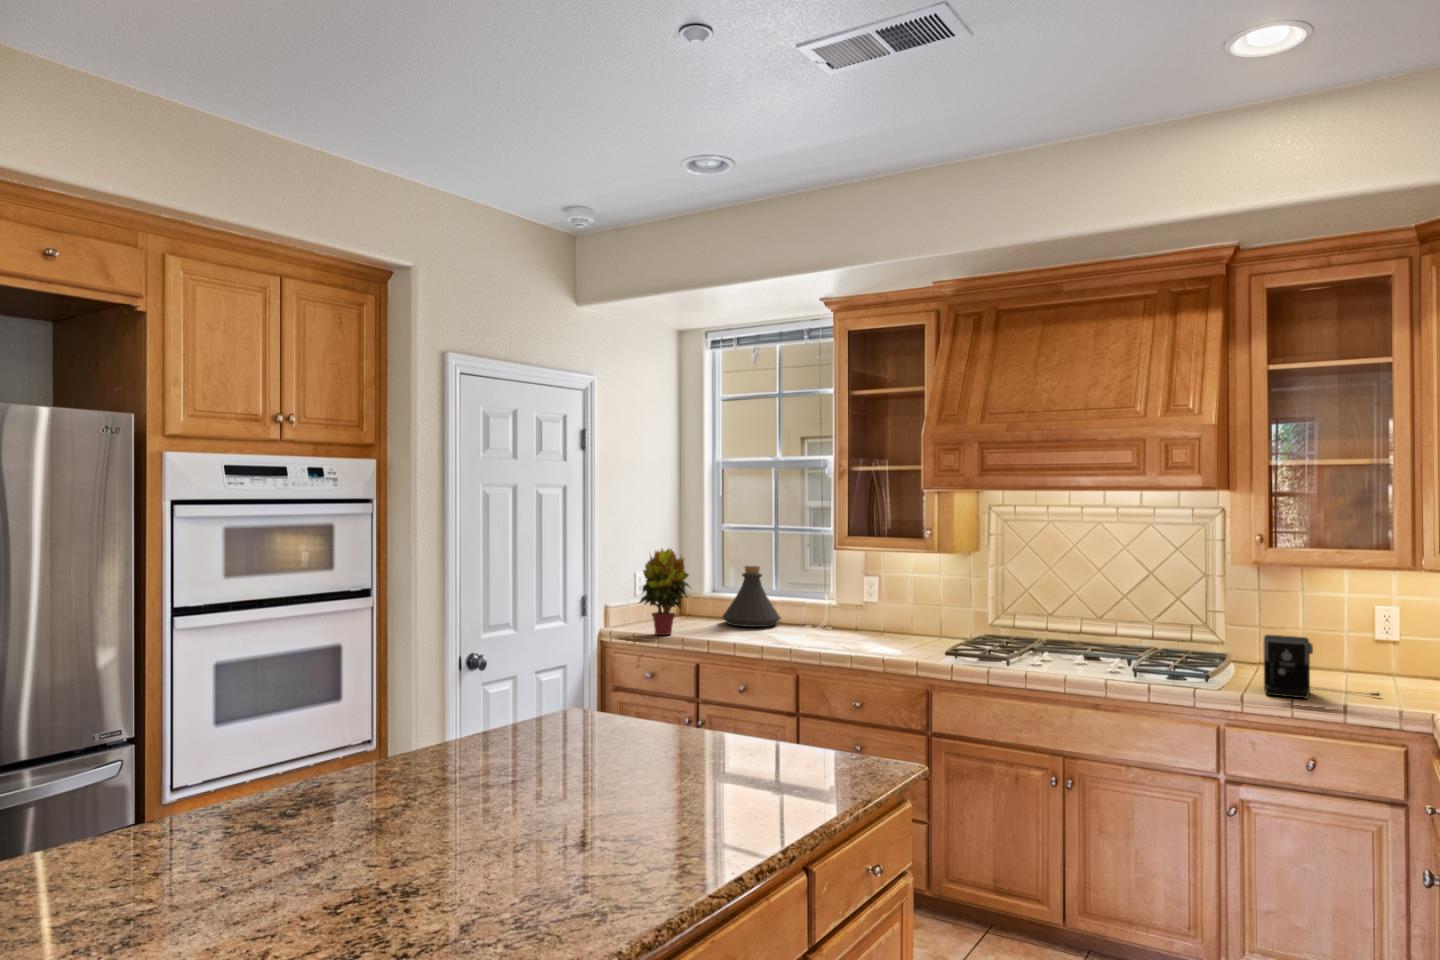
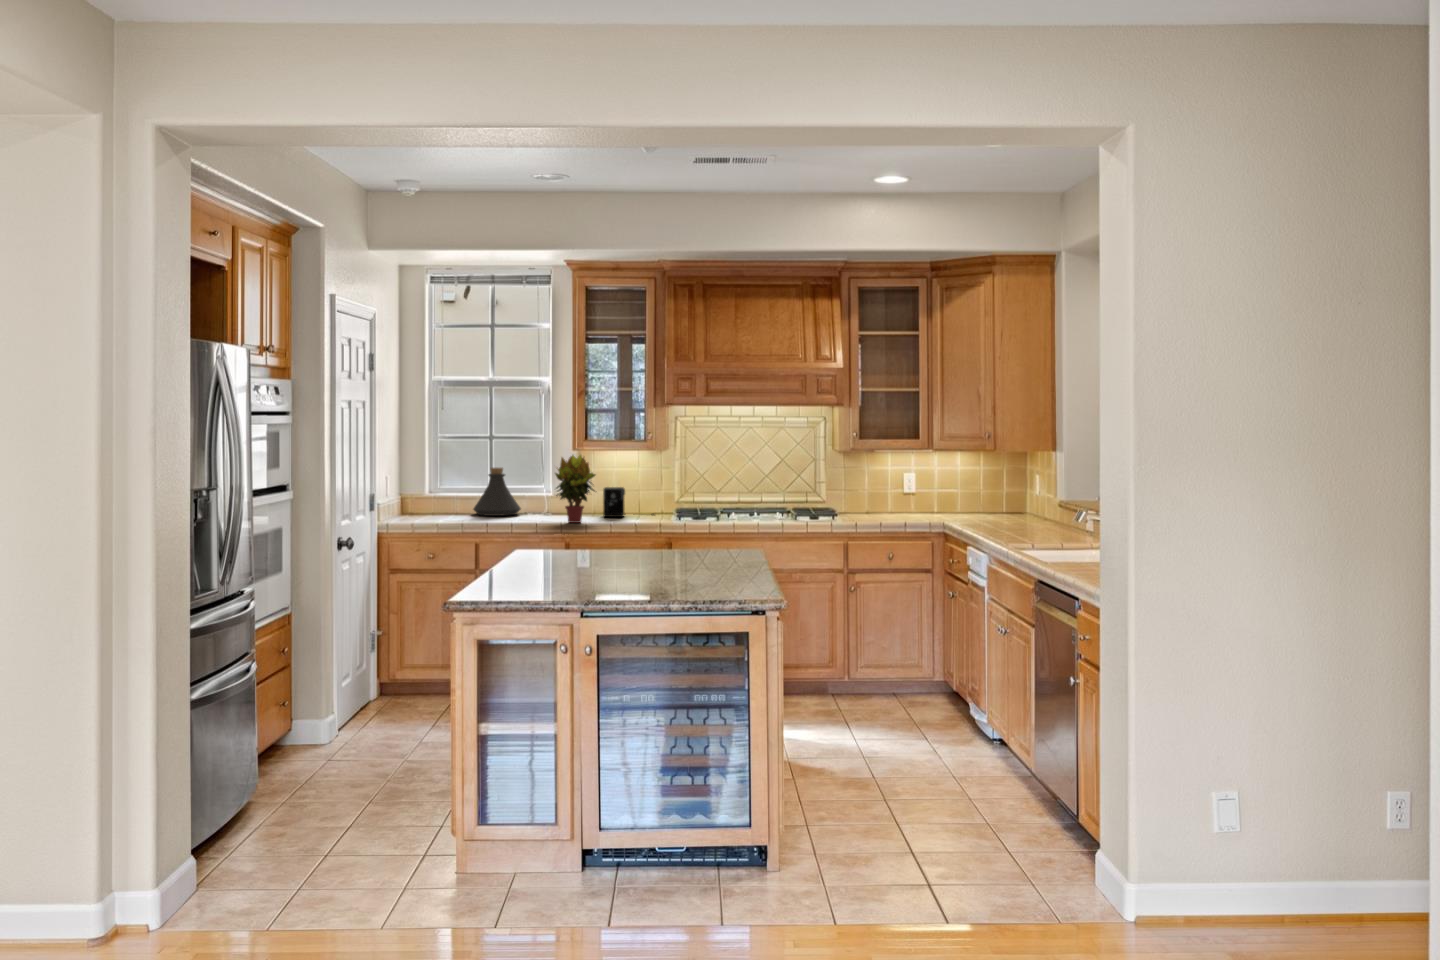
potted plant: present [640,549,690,635] -> present [555,455,595,523]
coffee maker: present [1264,635,1380,699] -> present [603,487,654,517]

